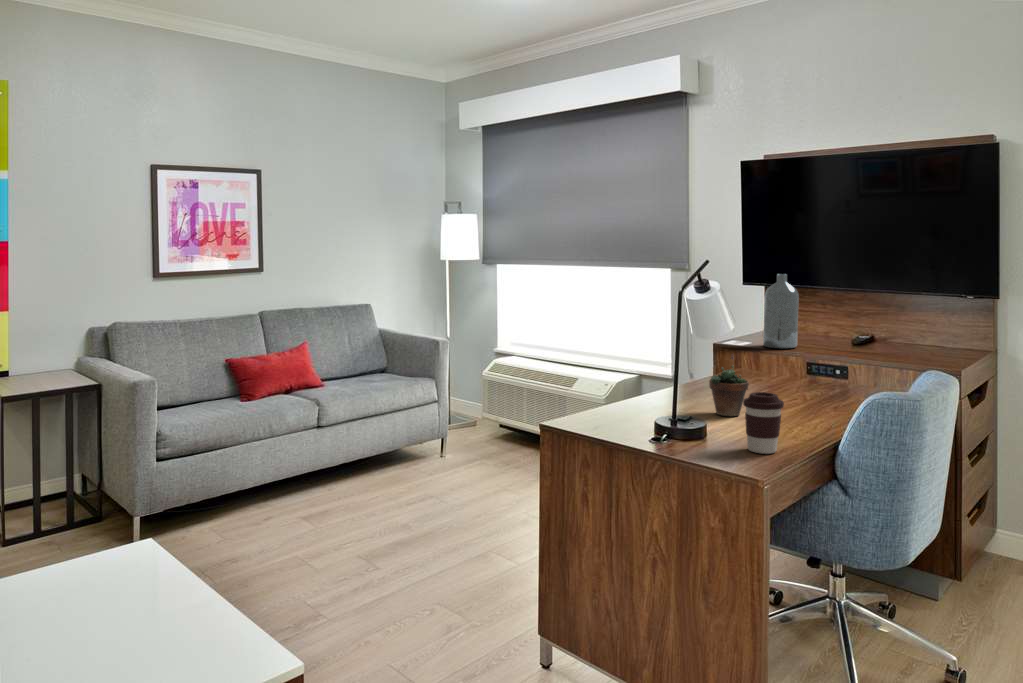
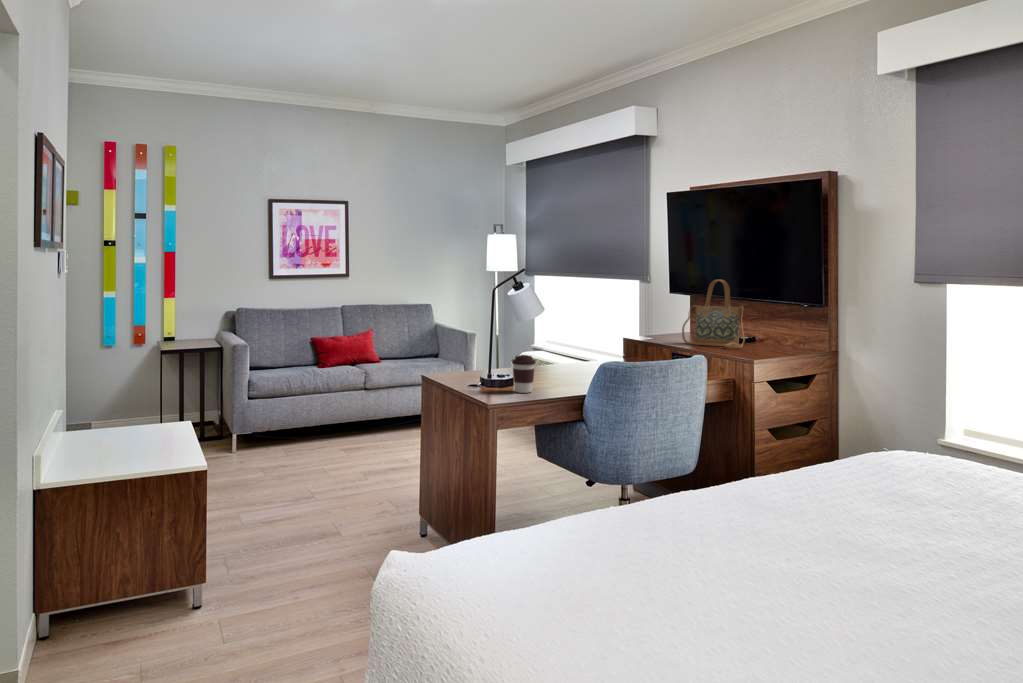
handbag: none [819,266,920,355] -> present [682,280,745,348]
bottle: present [763,274,799,349] -> none [647,285,673,341]
succulent plant: present [709,355,749,416] -> none [540,336,569,379]

